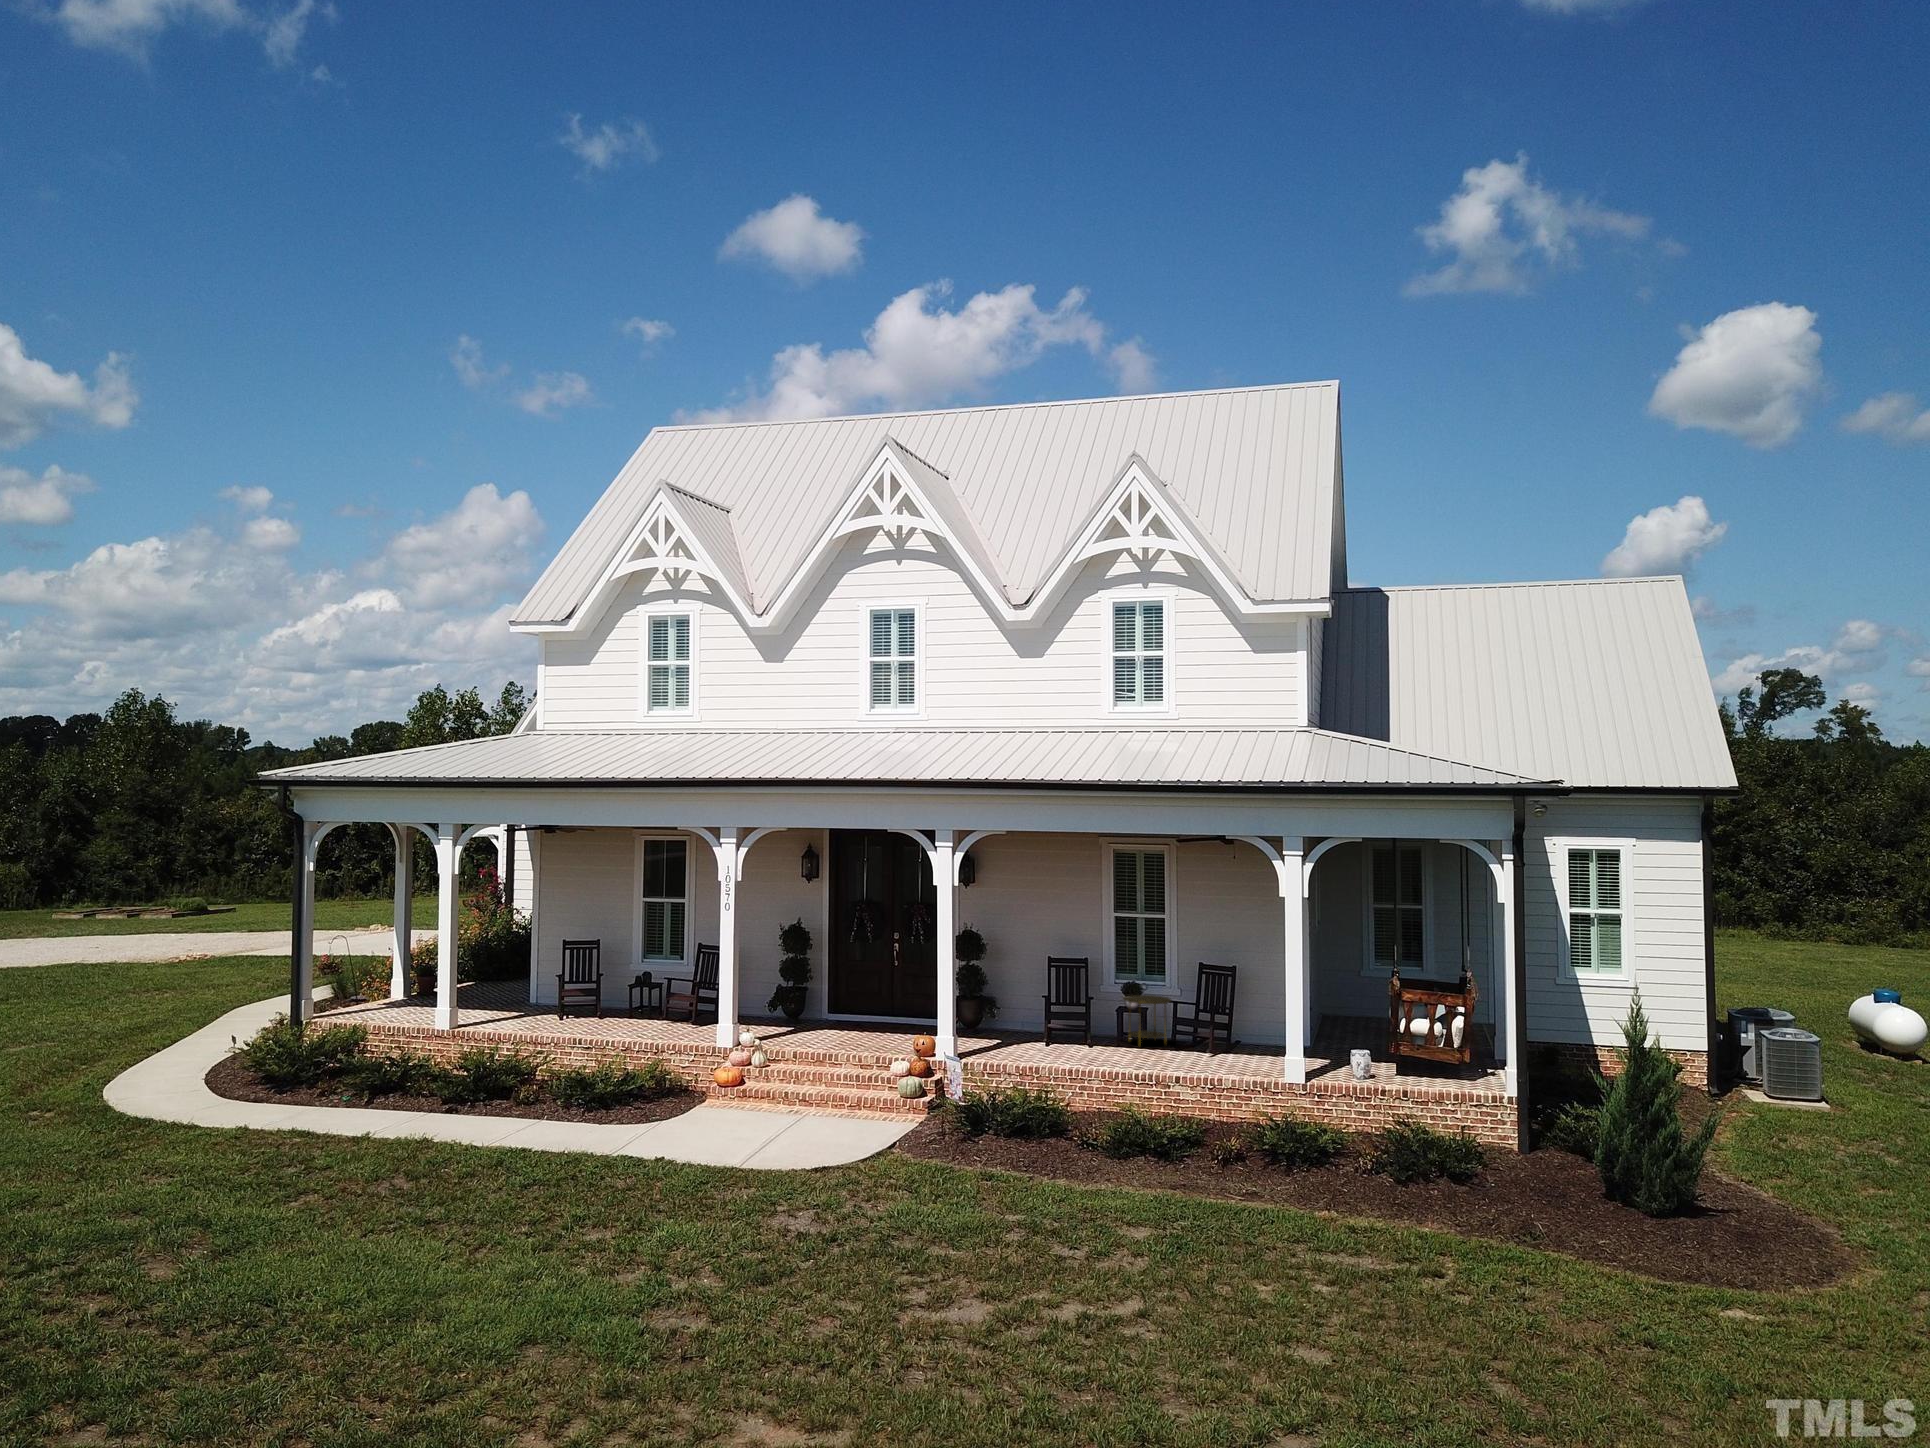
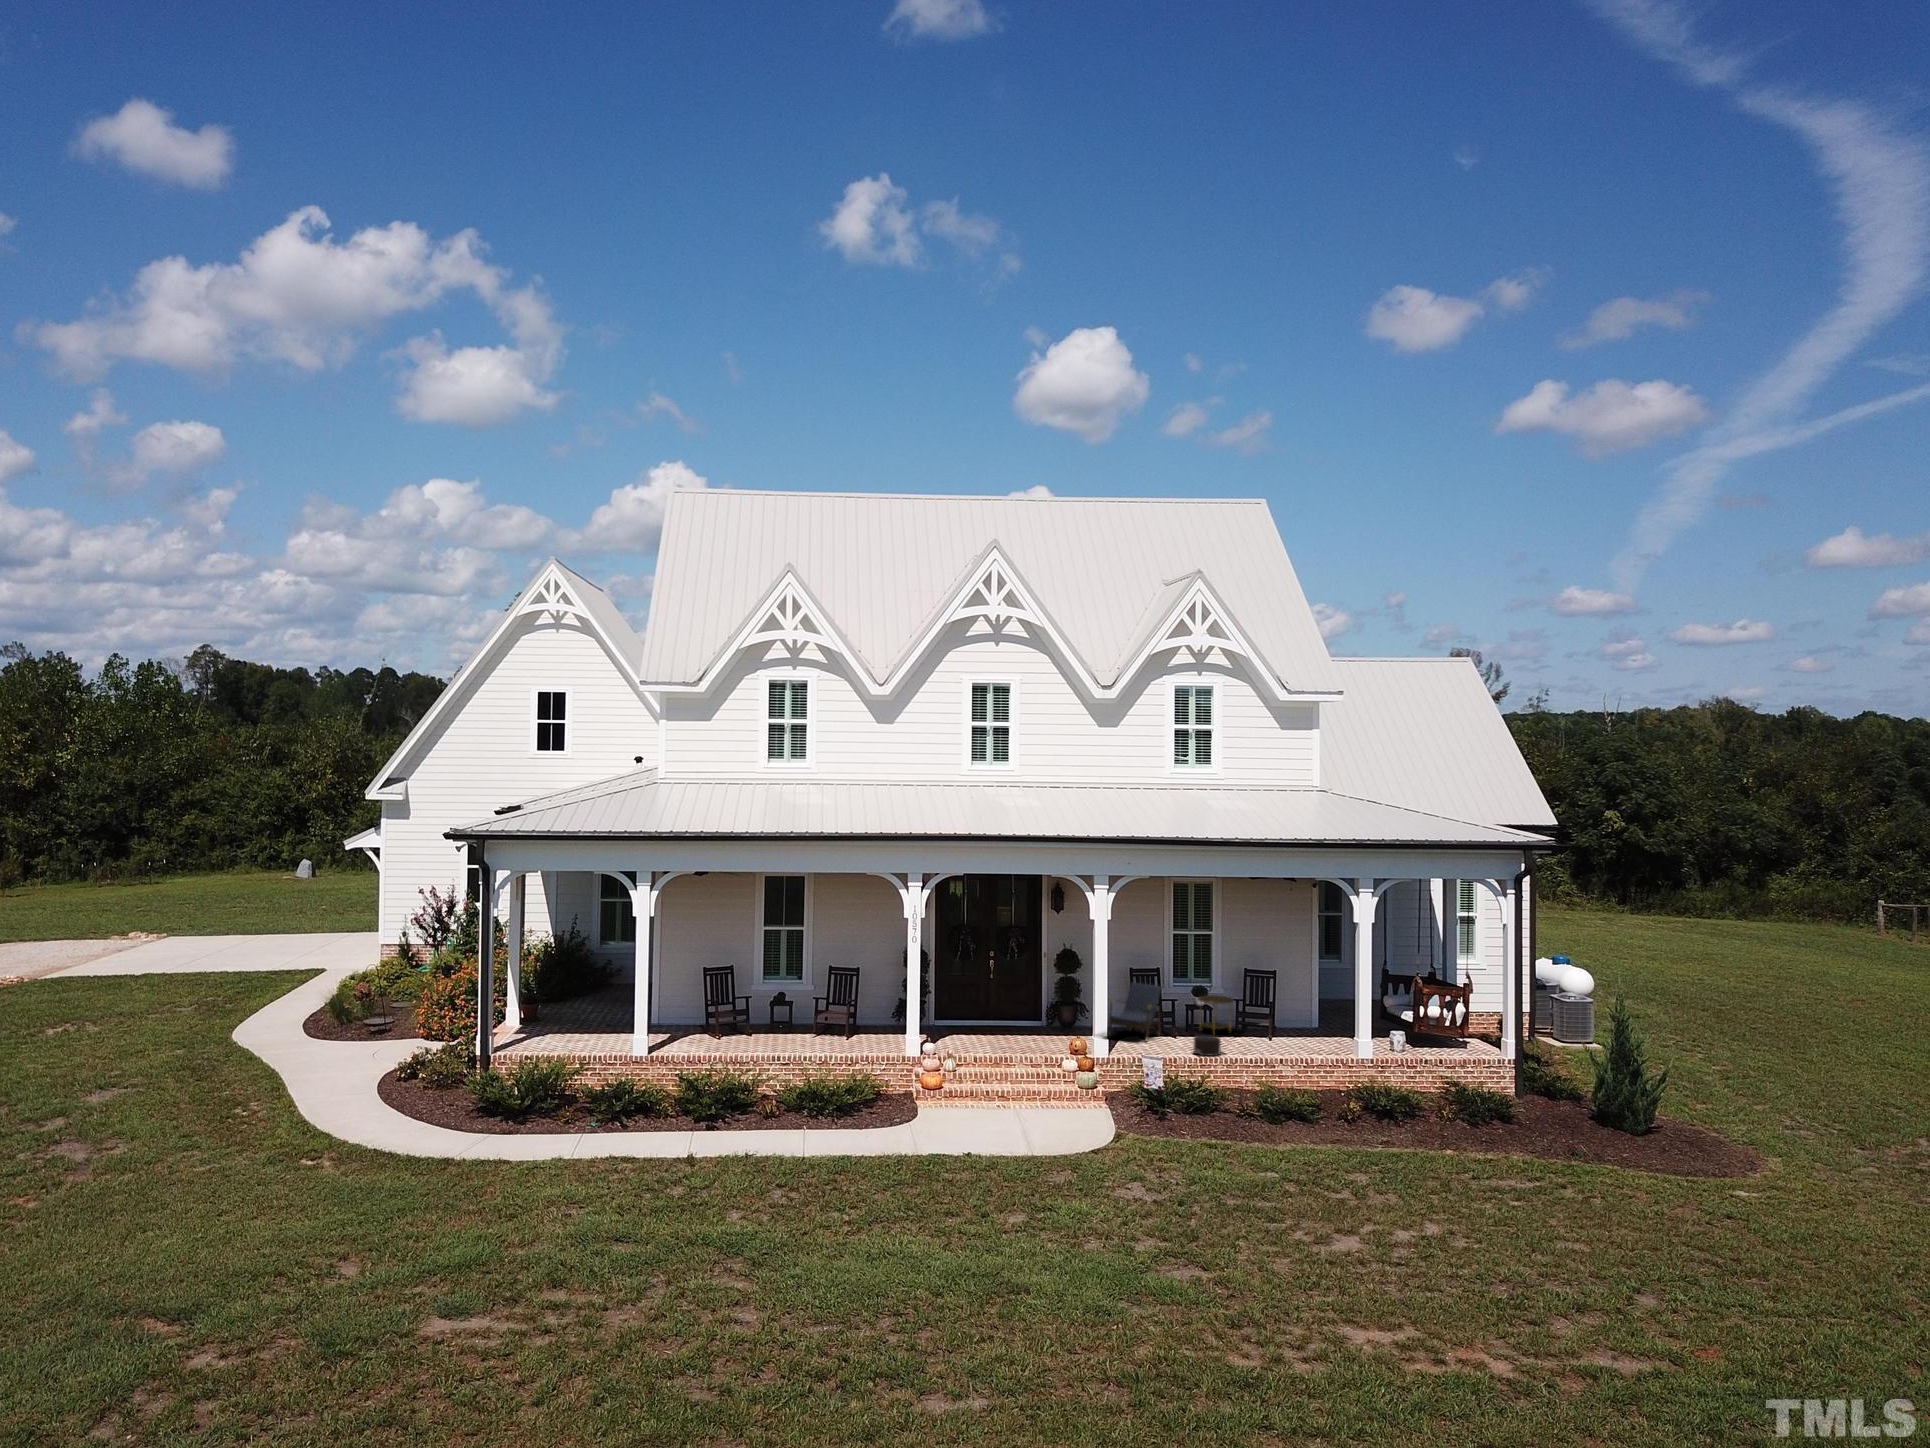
lounge chair: none [996,974,1071,1050] -> present [1109,983,1161,1041]
pouf: none [1068,1040,1116,1067] -> present [1193,1035,1221,1056]

